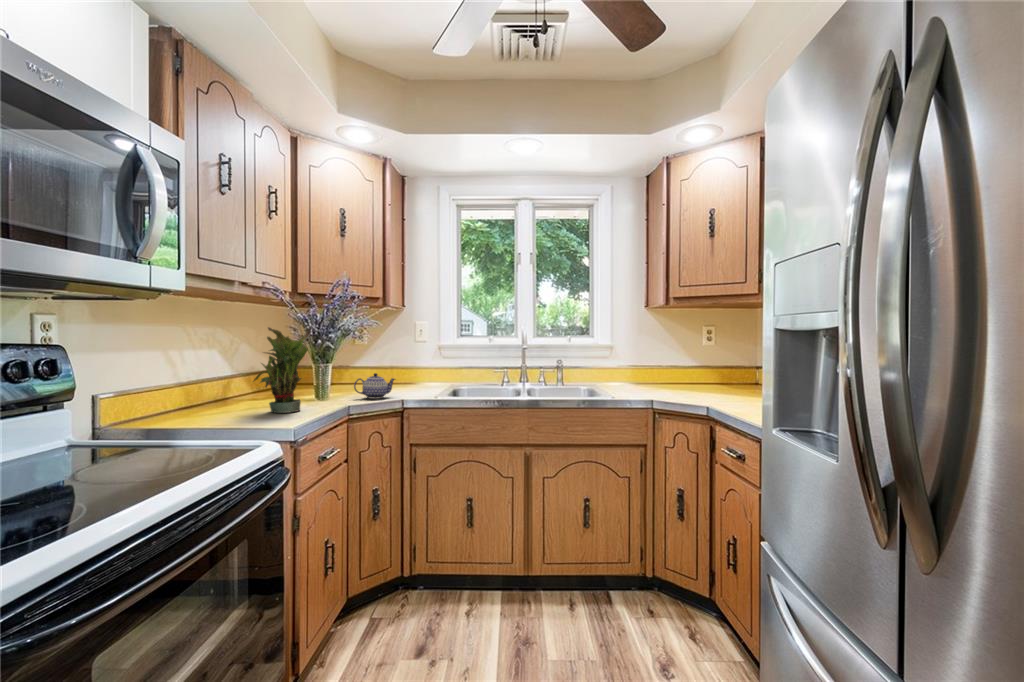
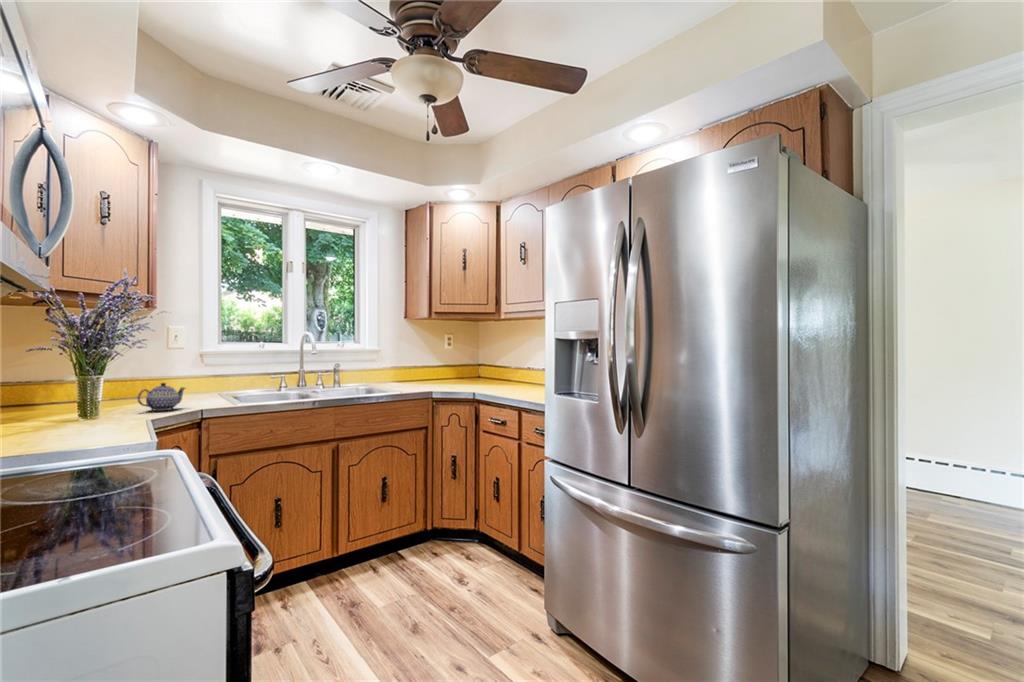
potted plant: present [253,327,308,413] -> none [37,332,121,431]

